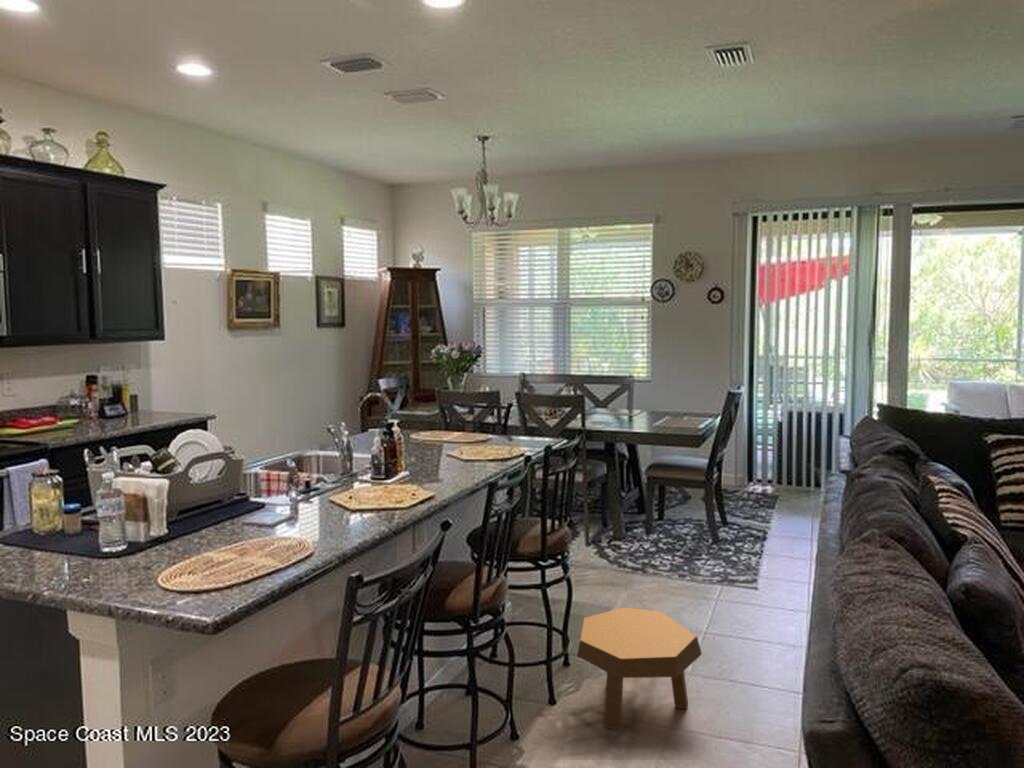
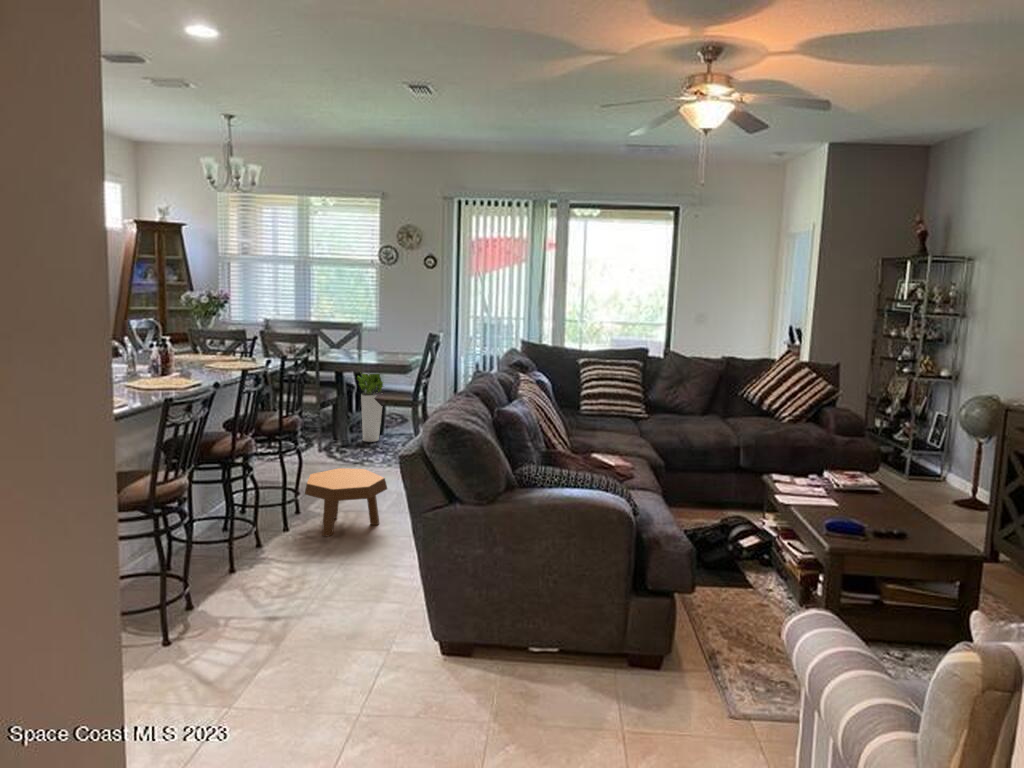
planter: none [632,431,672,531] -> present [357,374,383,442]

